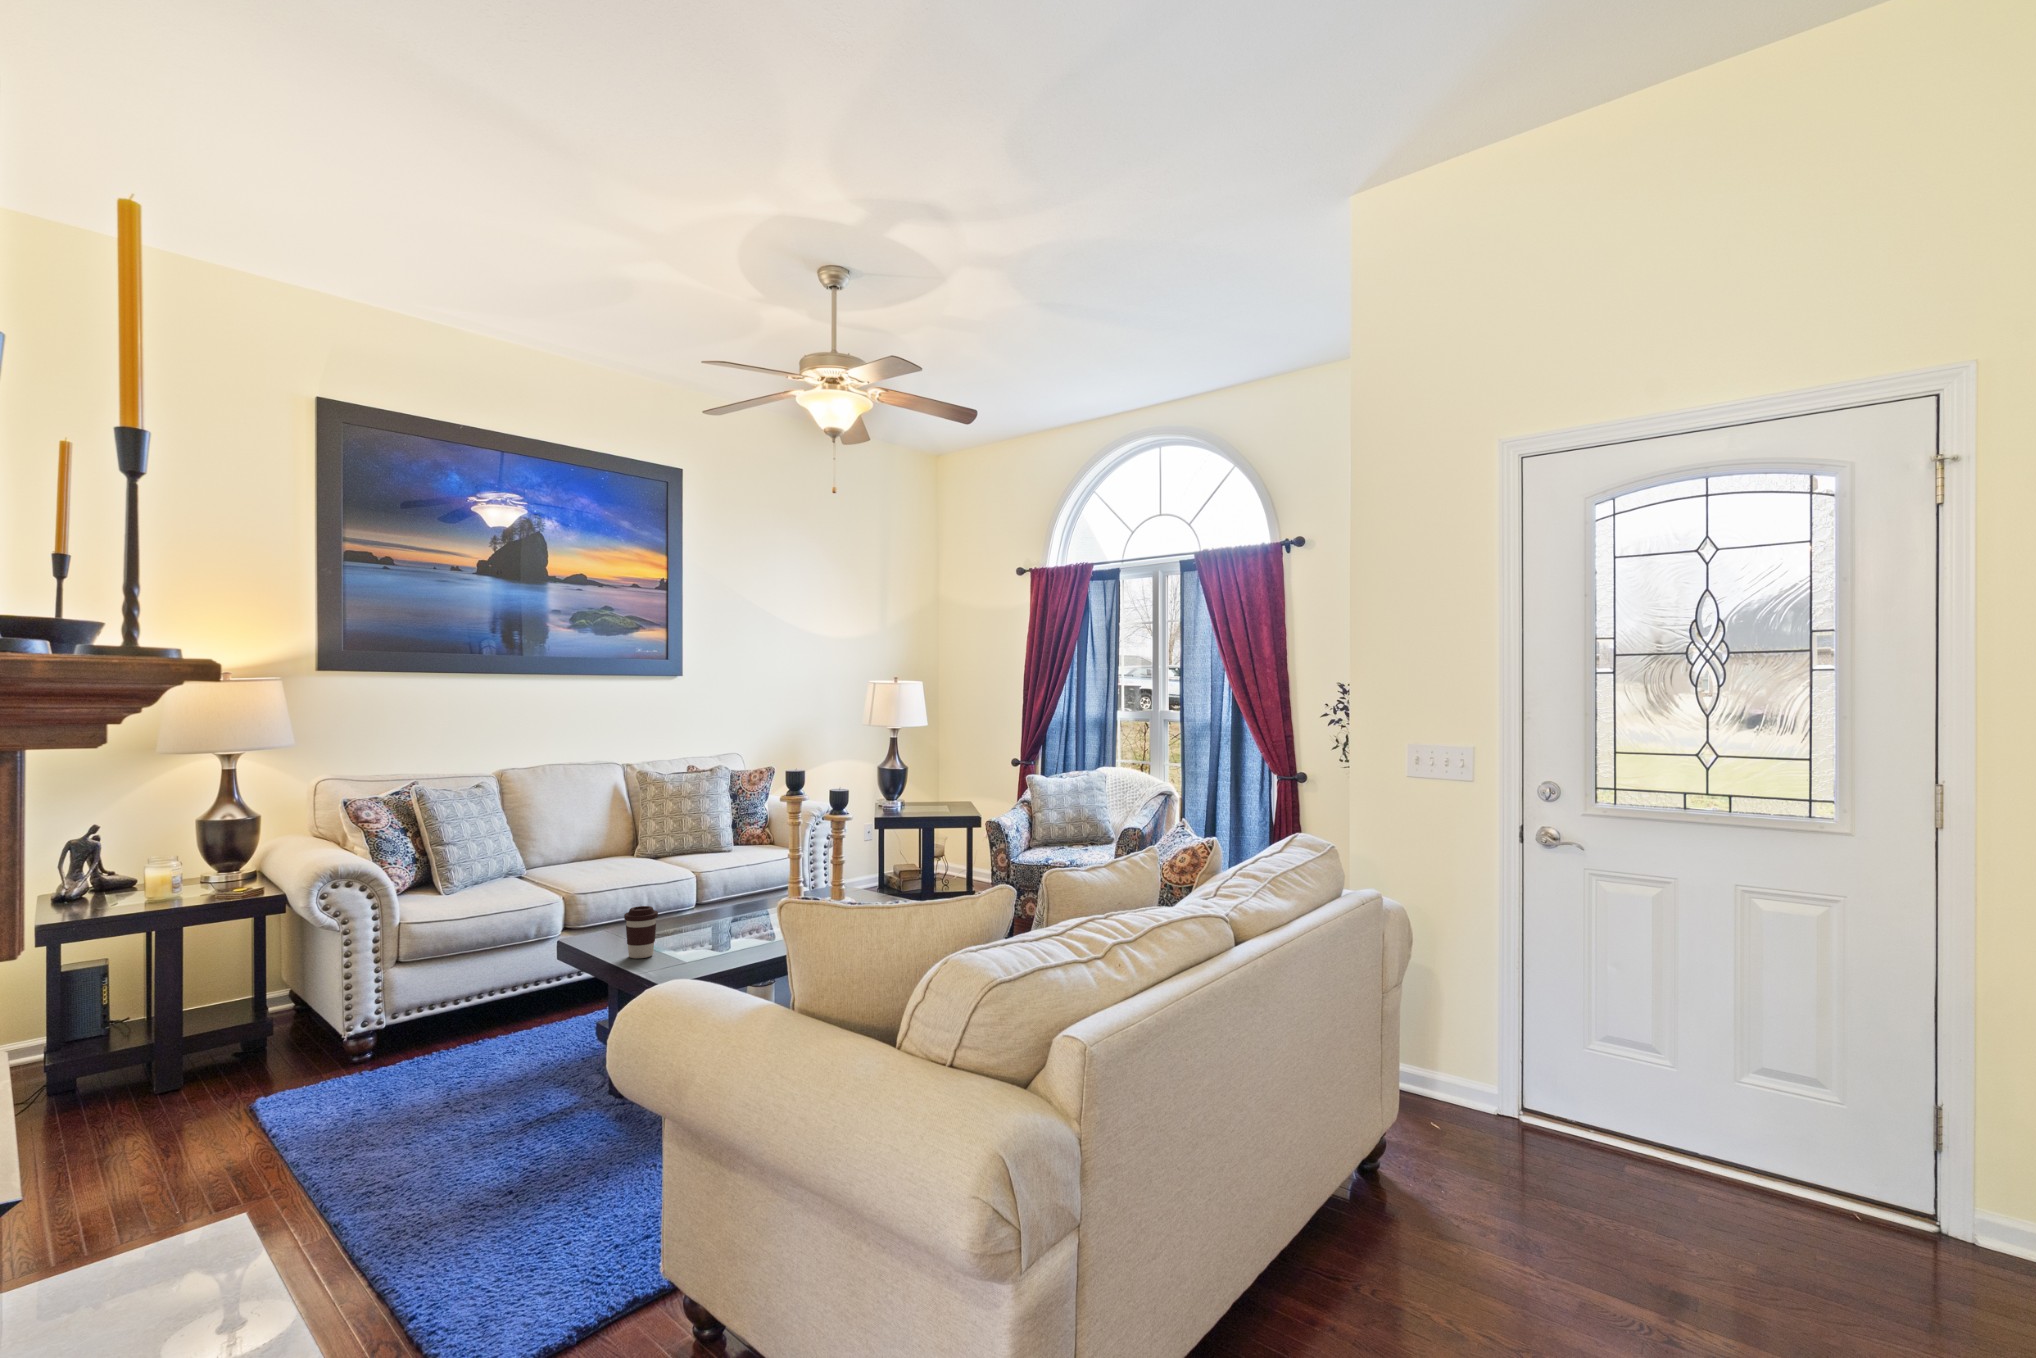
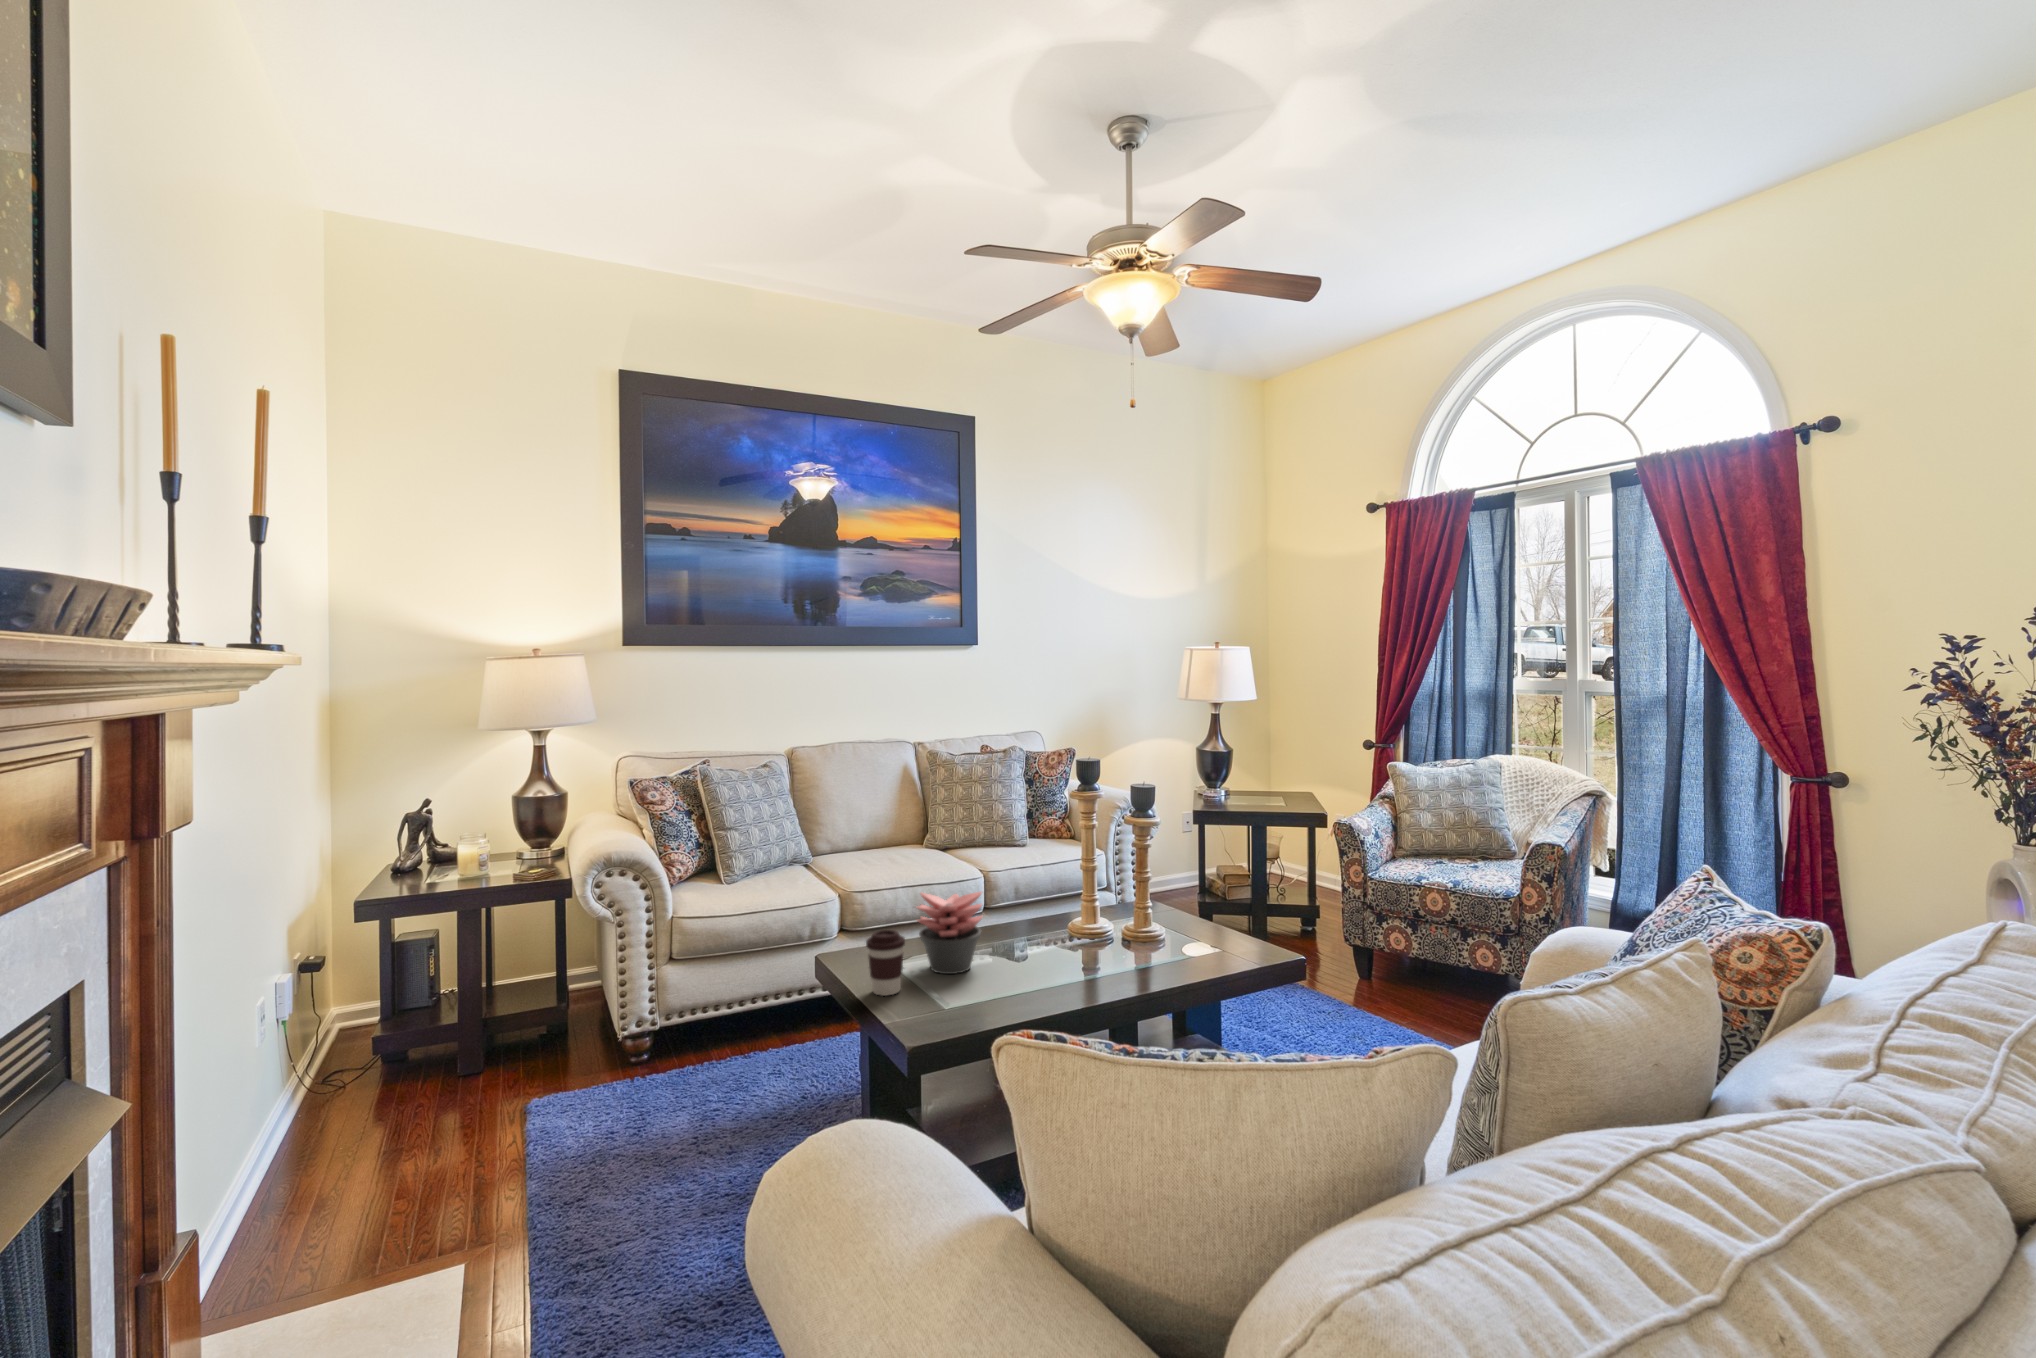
succulent plant: none [661,876,716,943] -> present [917,892,982,974]

